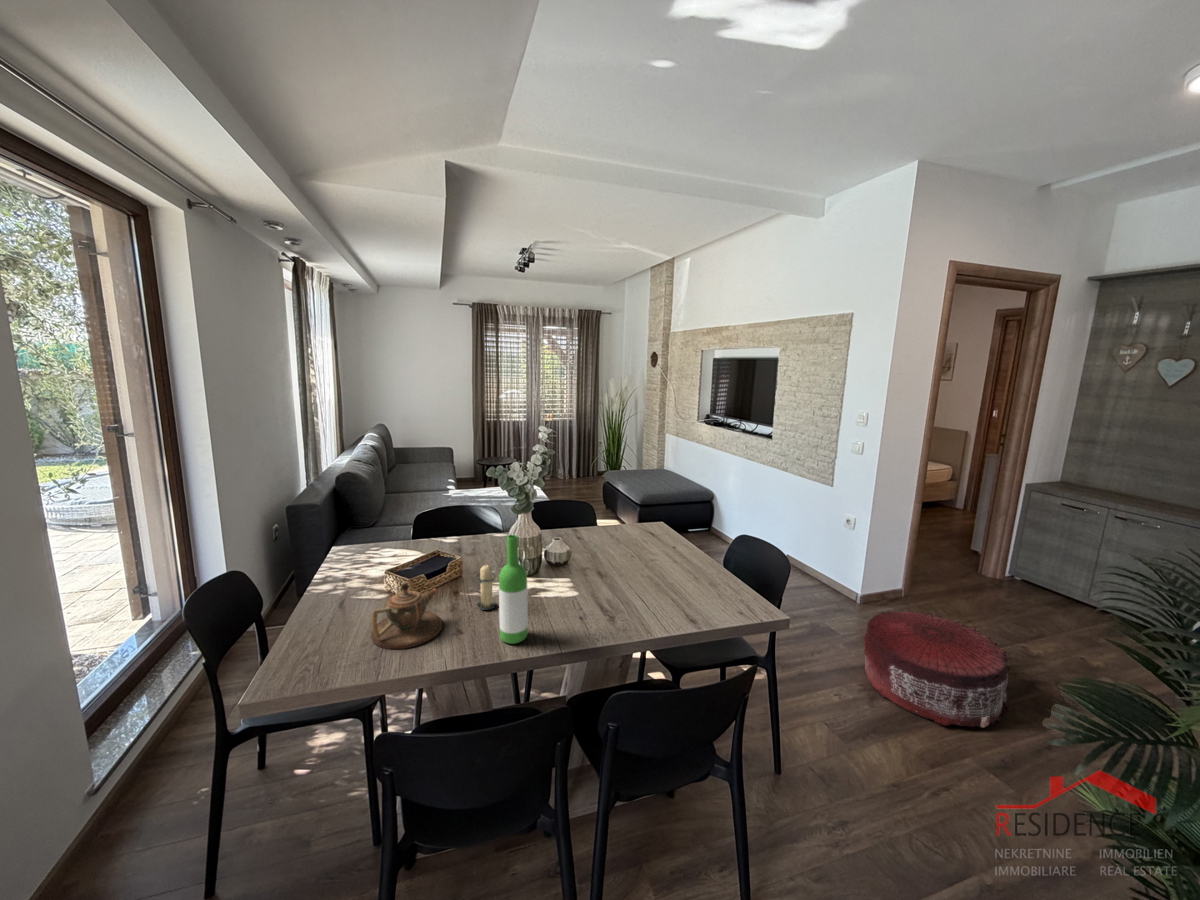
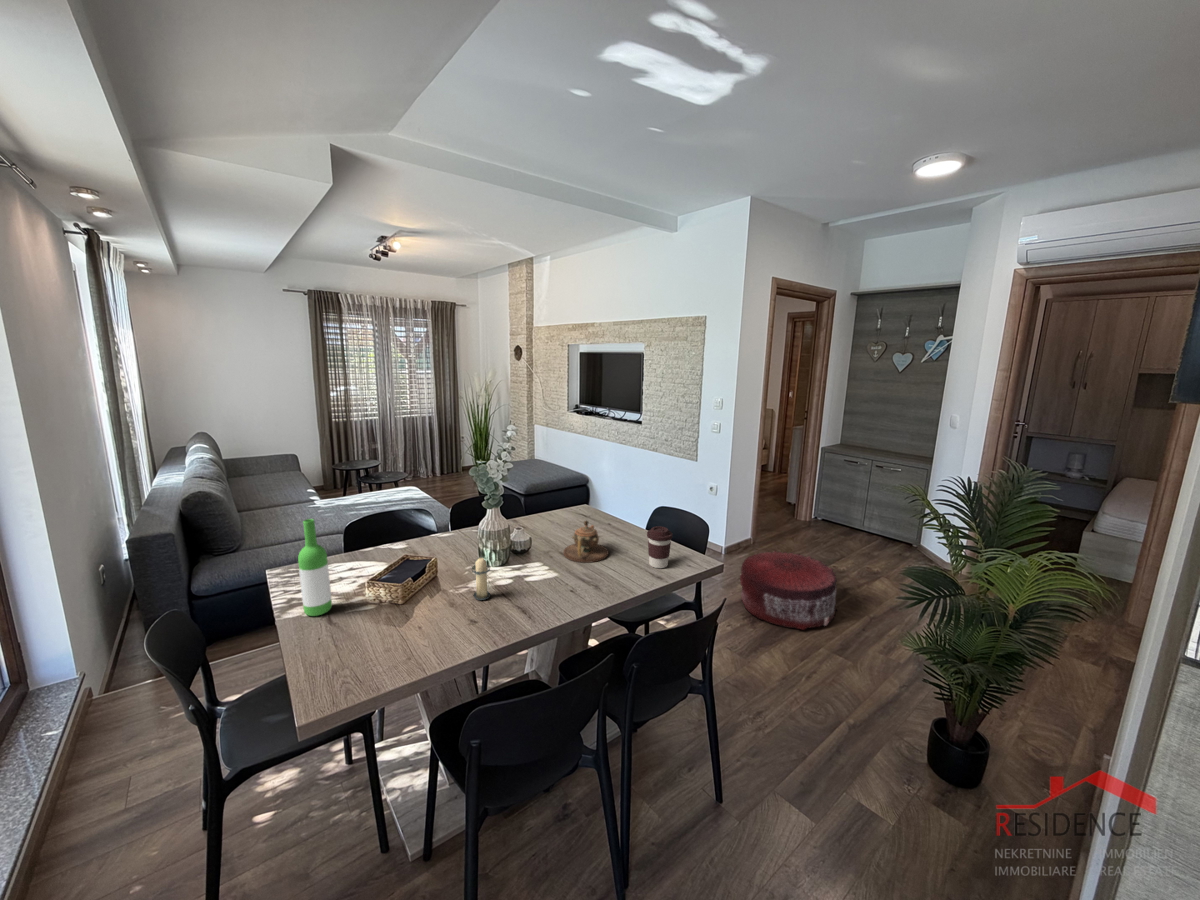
wine bottle: present [499,535,528,644] -> present [298,519,332,616]
coffee cup: none [688,558,719,610] -> present [647,526,672,568]
teapot: present [371,583,442,649] -> present [563,521,608,563]

